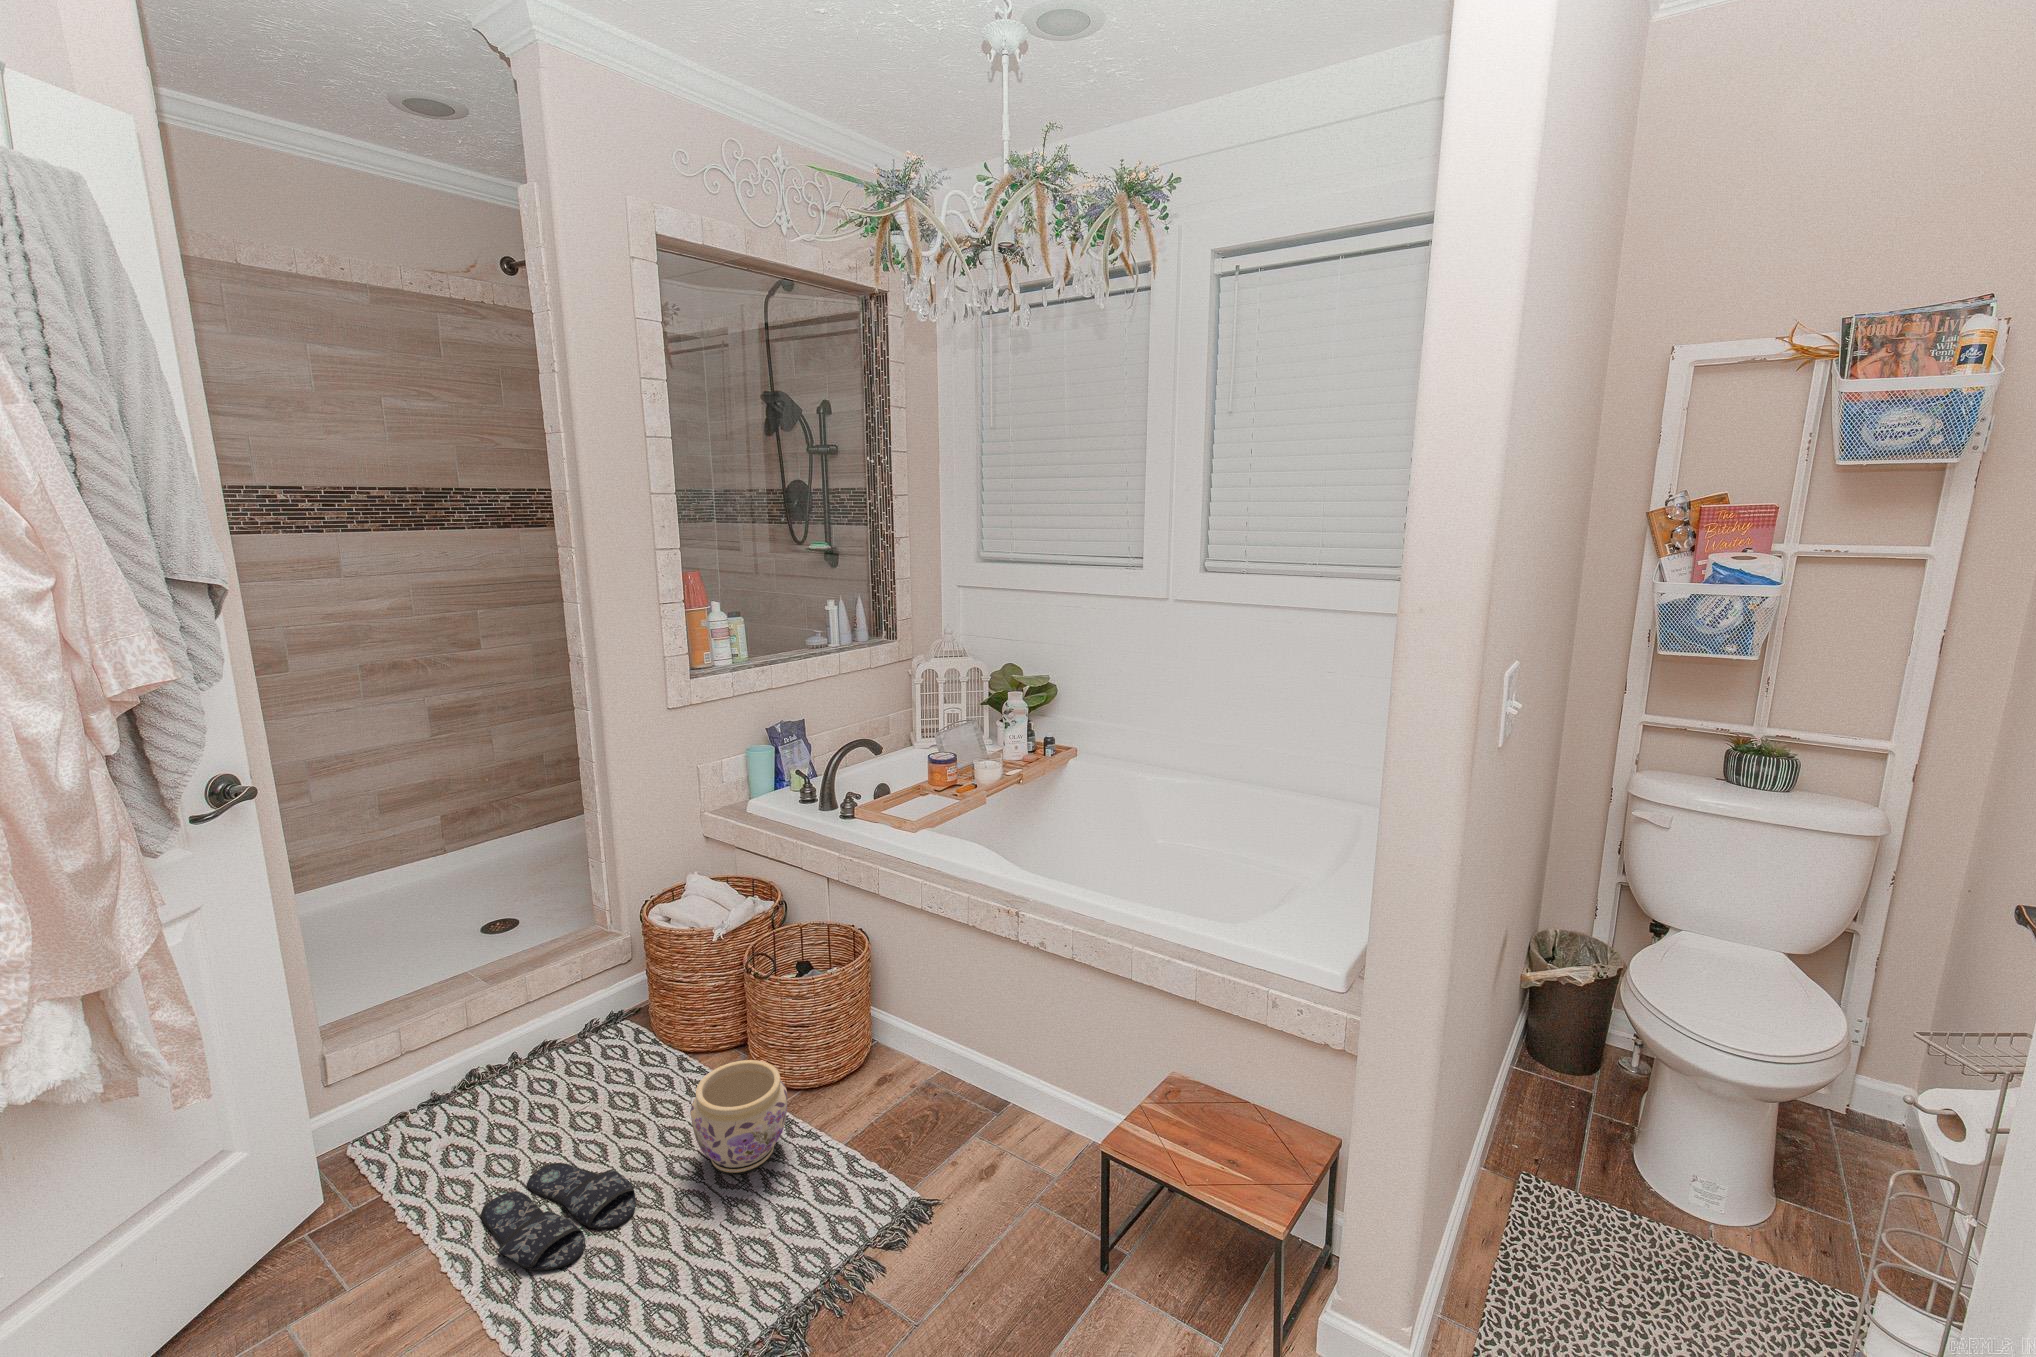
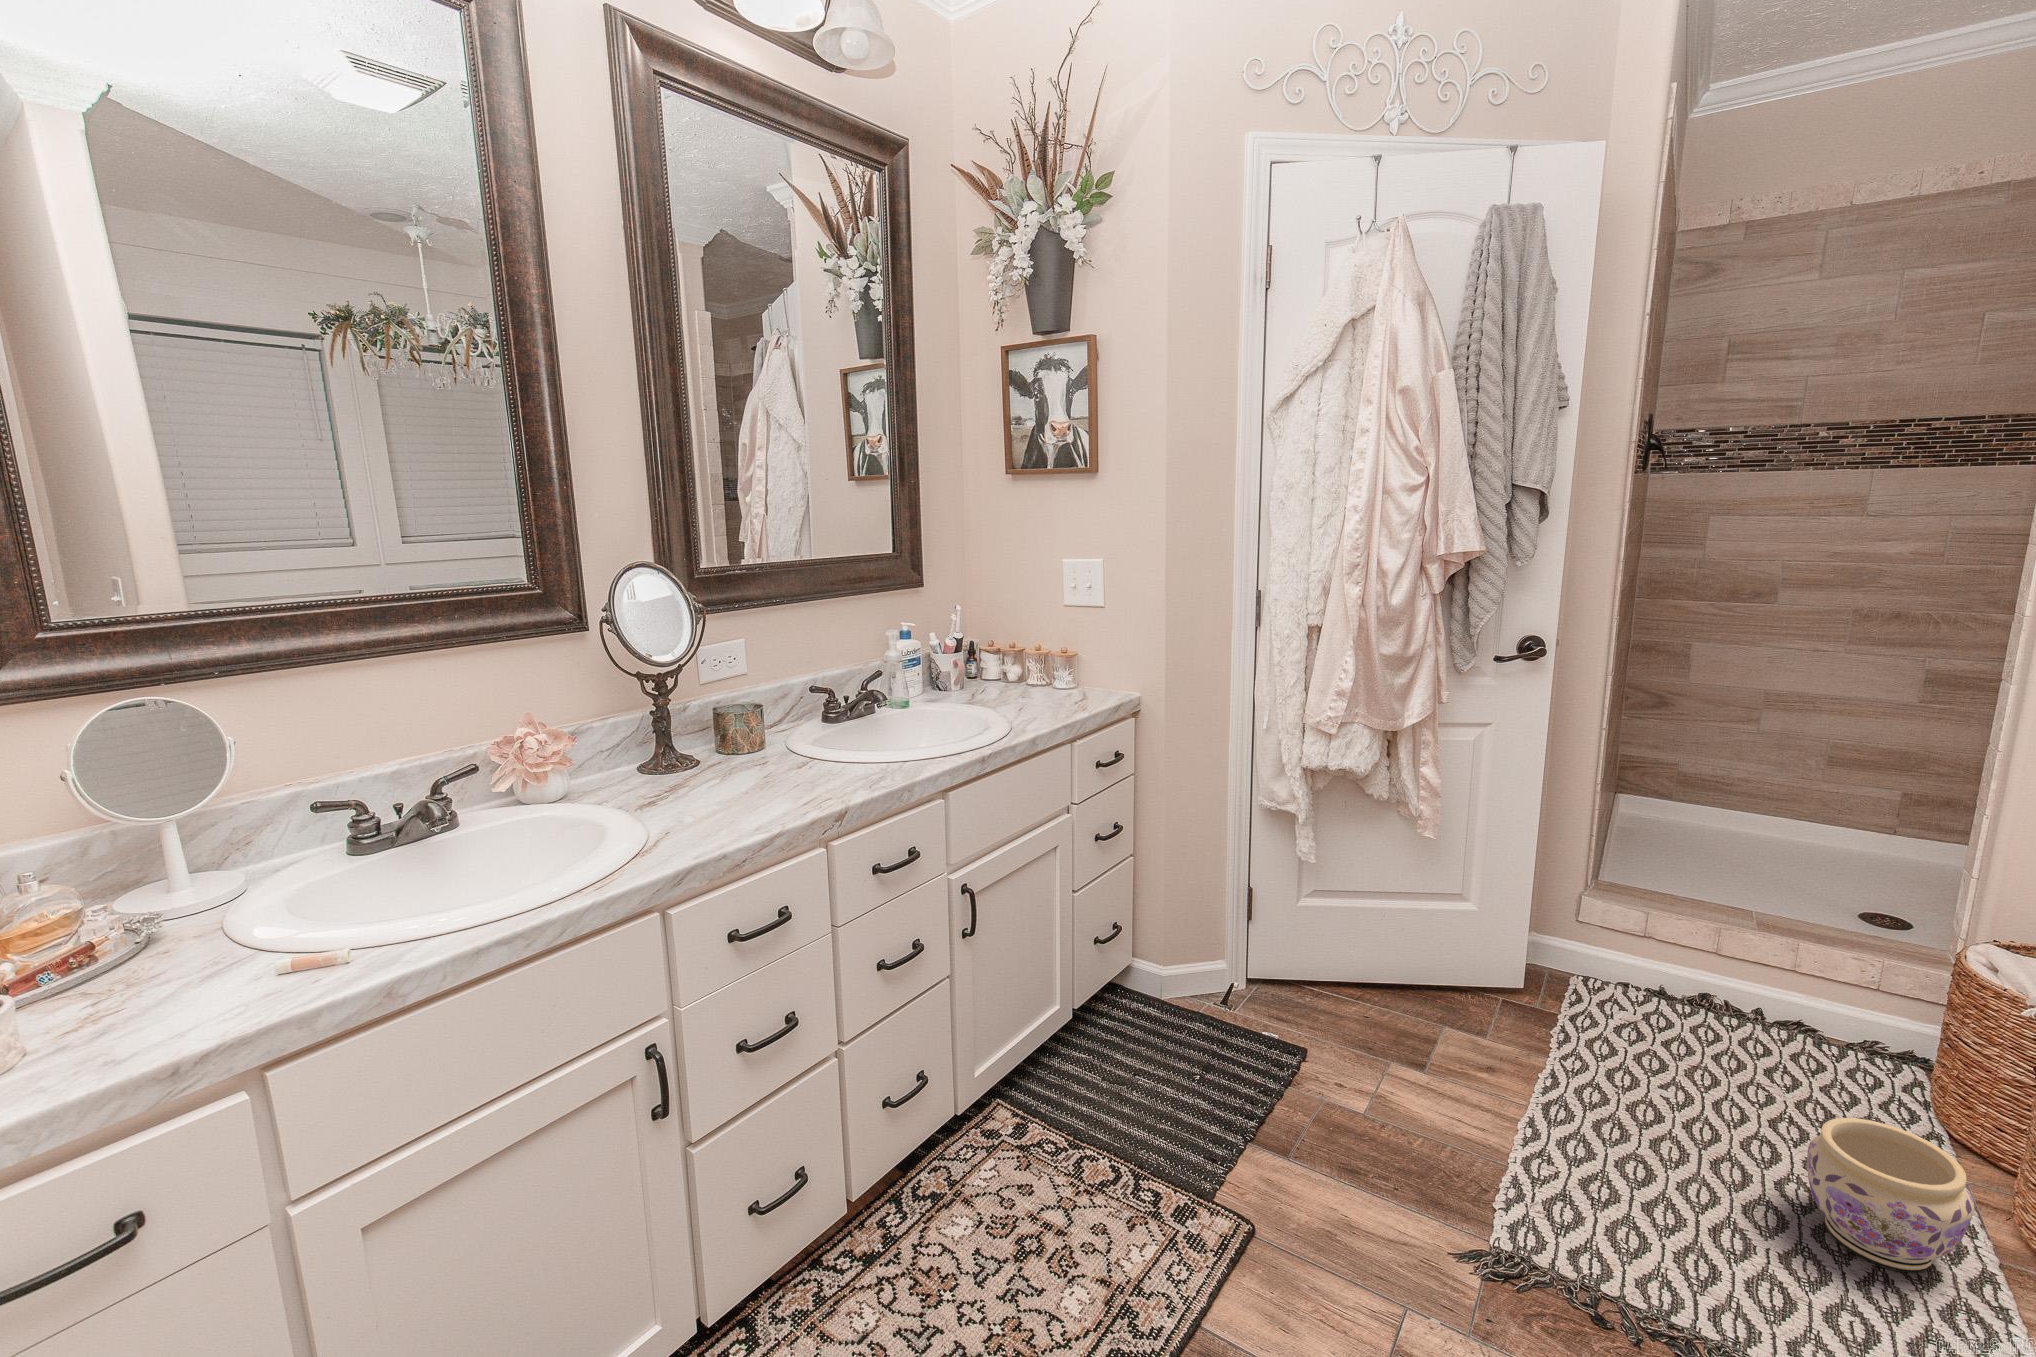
slippers: present [481,1163,636,1270] -> none [1578,1070,1726,1171]

